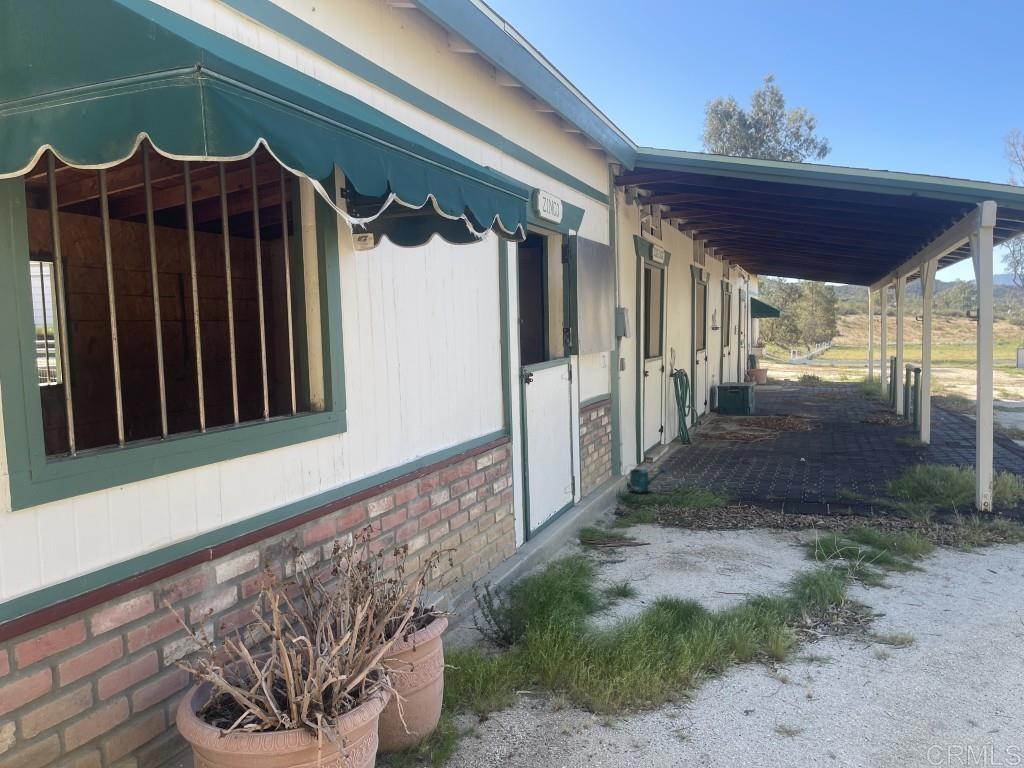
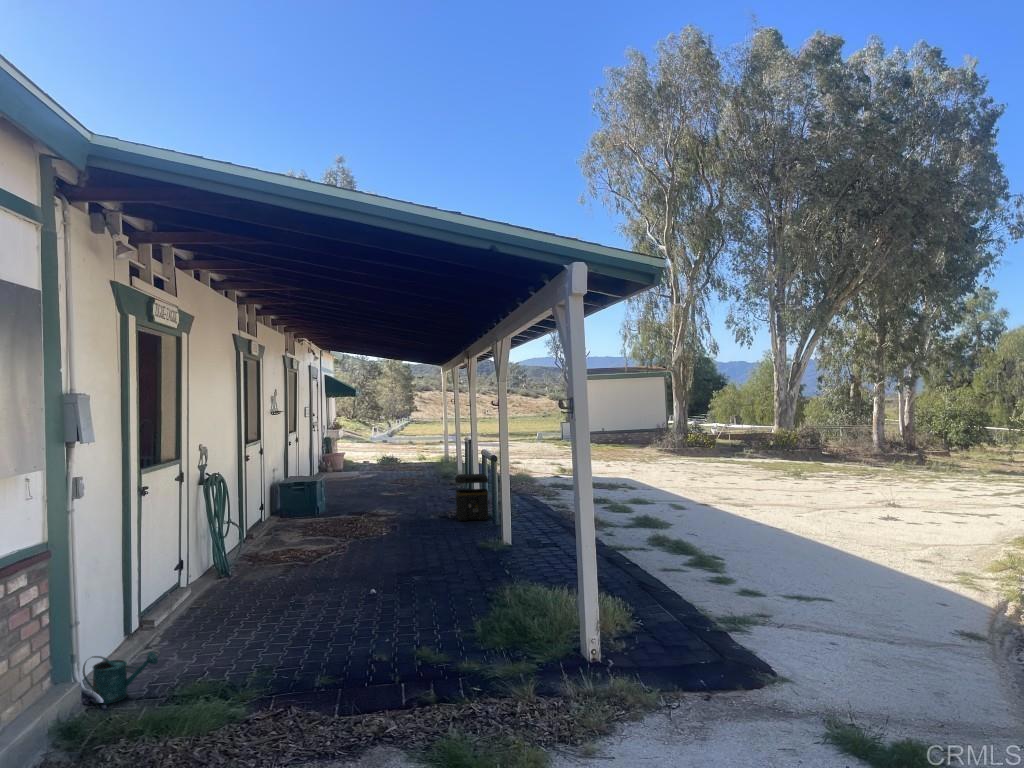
toolbox: none [877,385,910,427] -> present [455,474,488,521]

